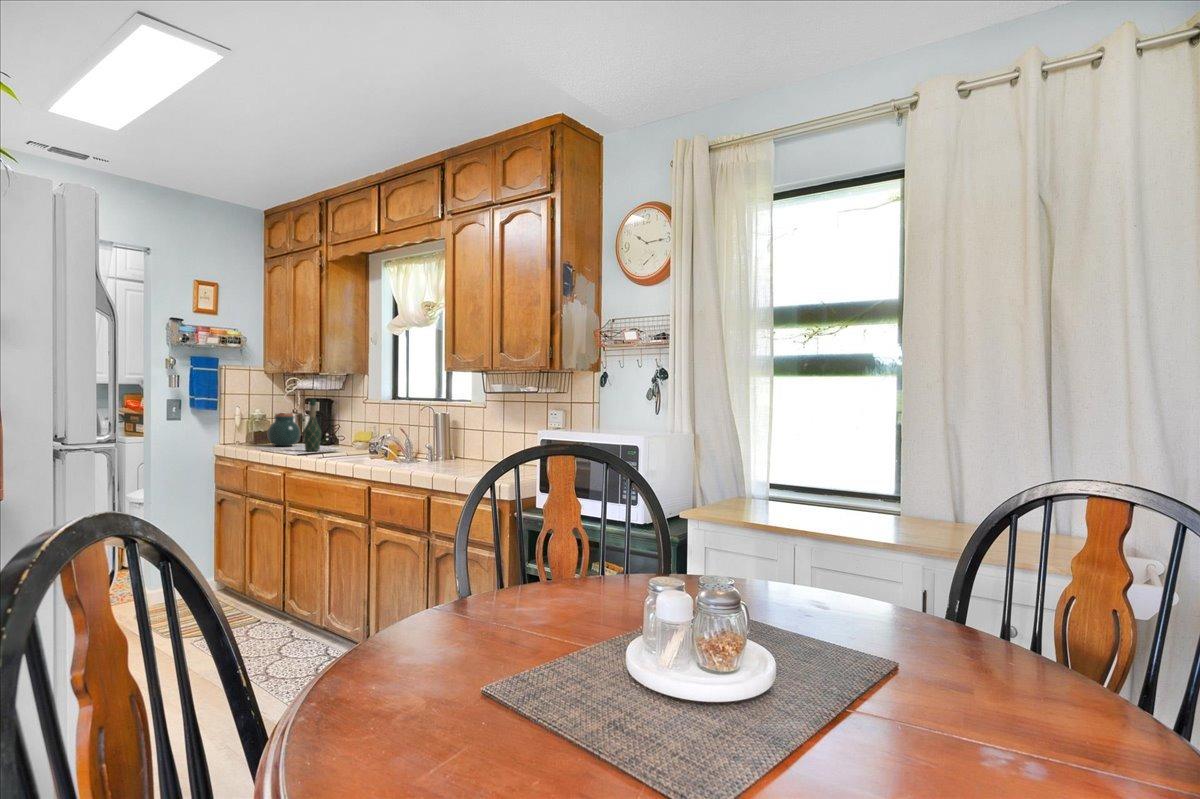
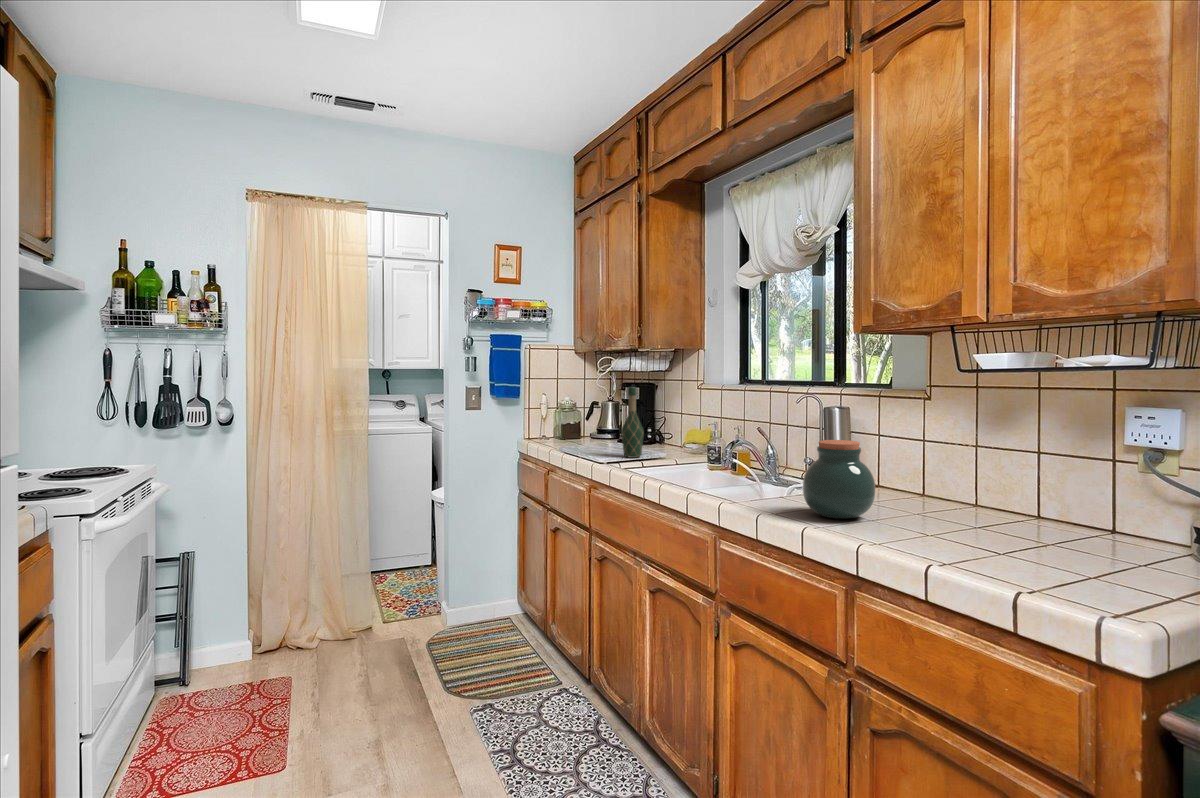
jar: present [268,414,301,446] -> present [803,440,875,519]

